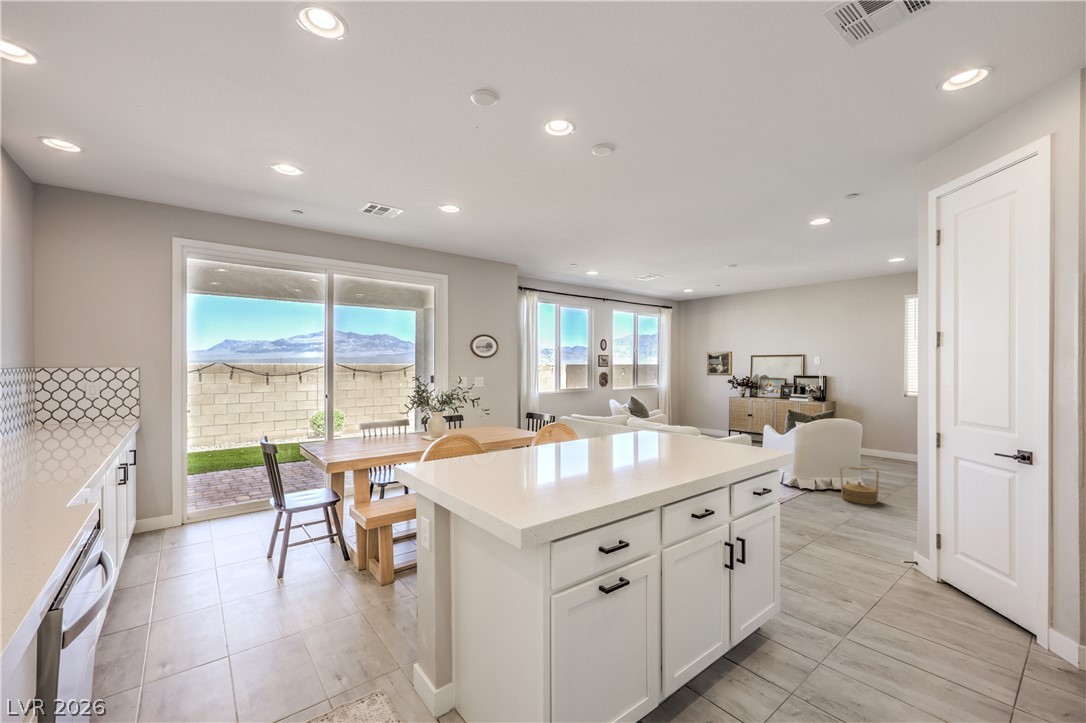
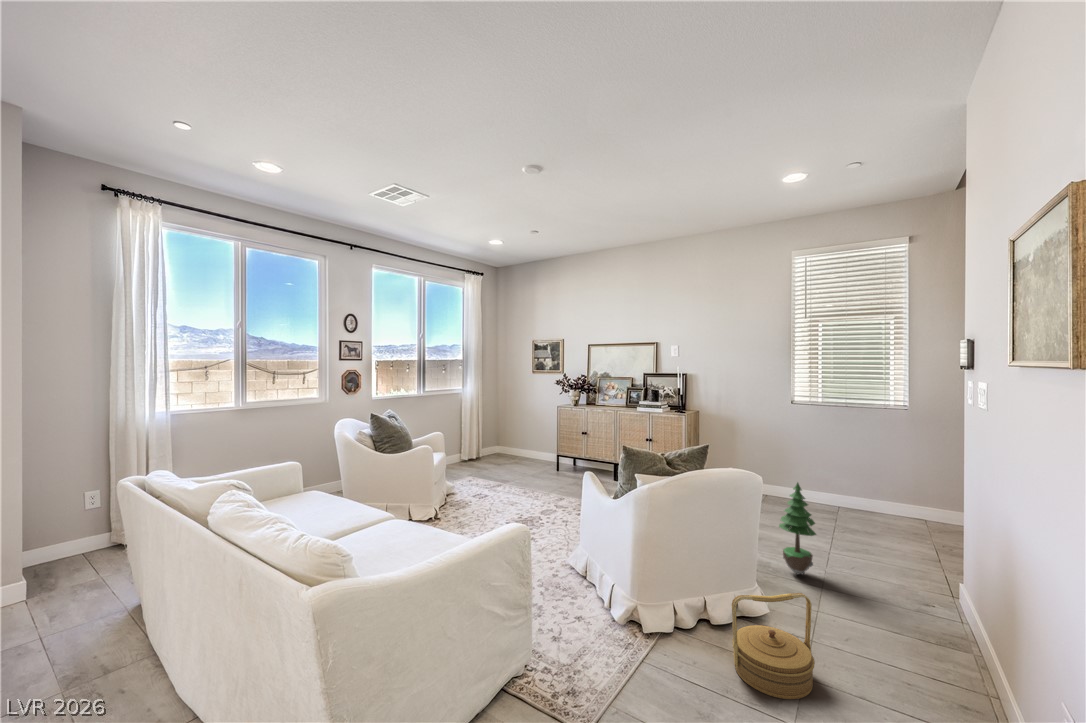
potted tree: none [878,433,900,482] -> present [779,483,816,574]

